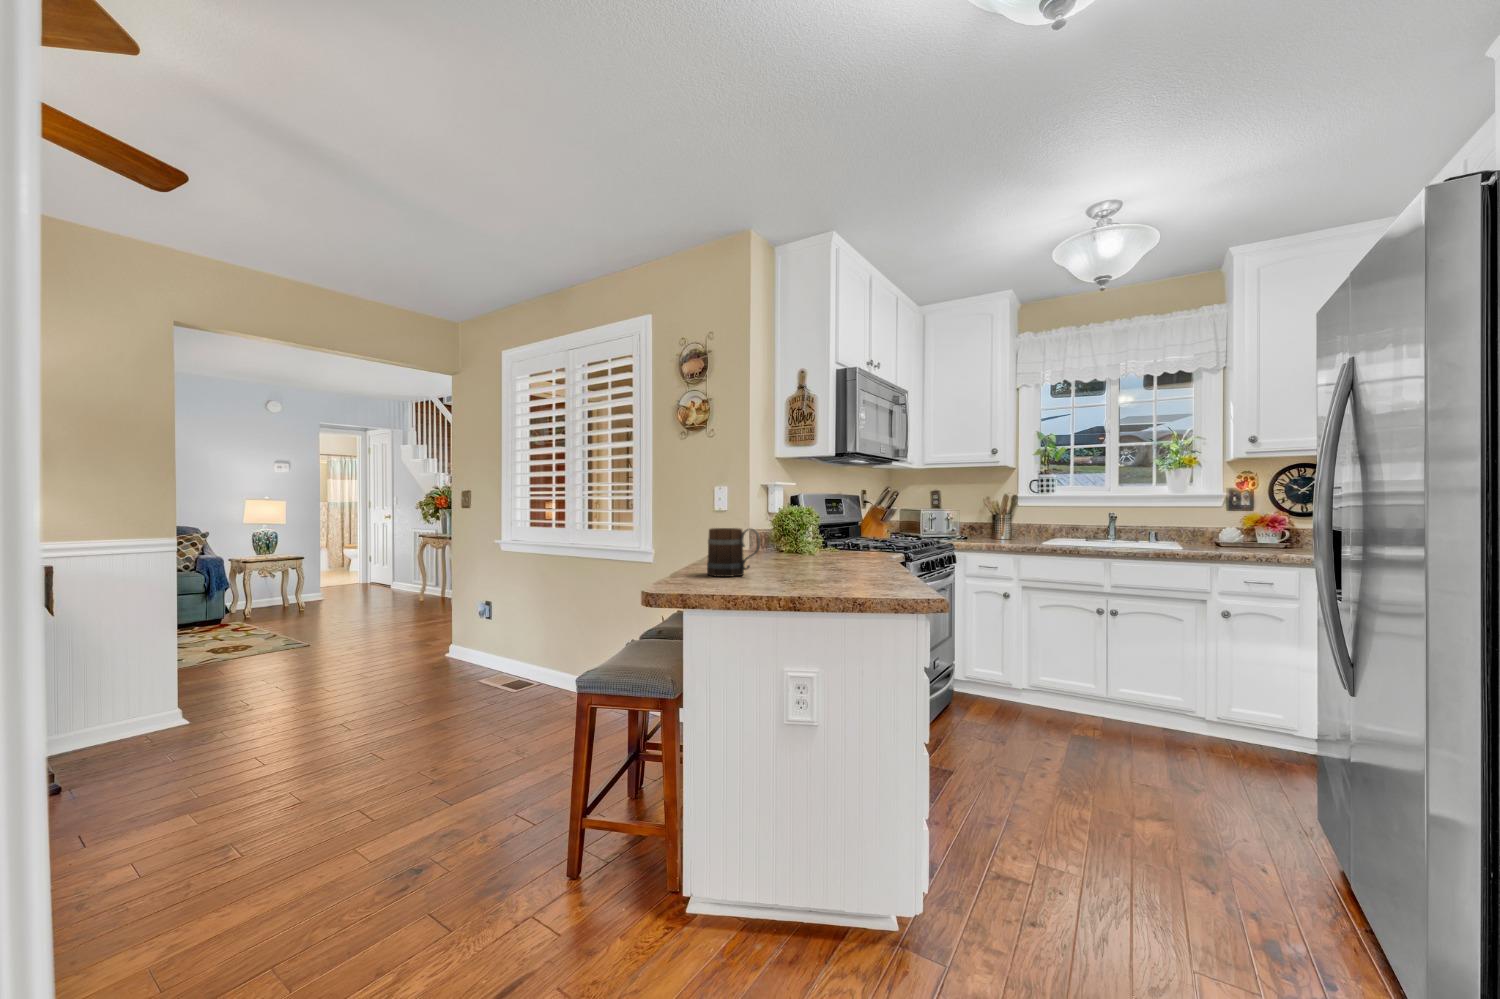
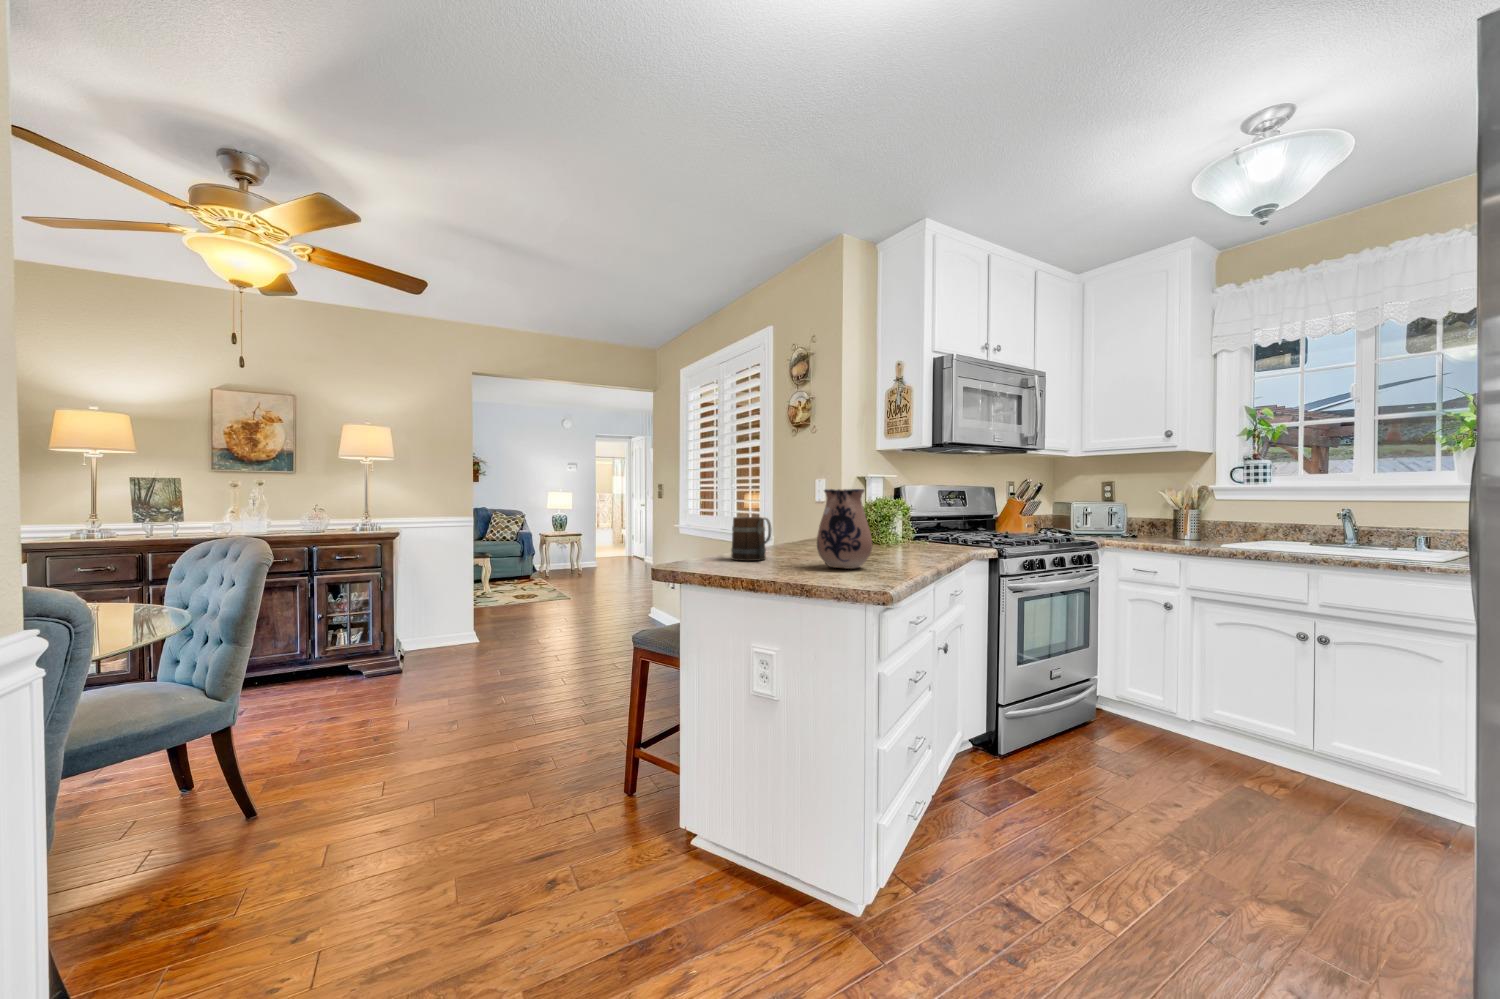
ceramic pitcher: none [813,498,870,578] -> present [817,489,872,569]

